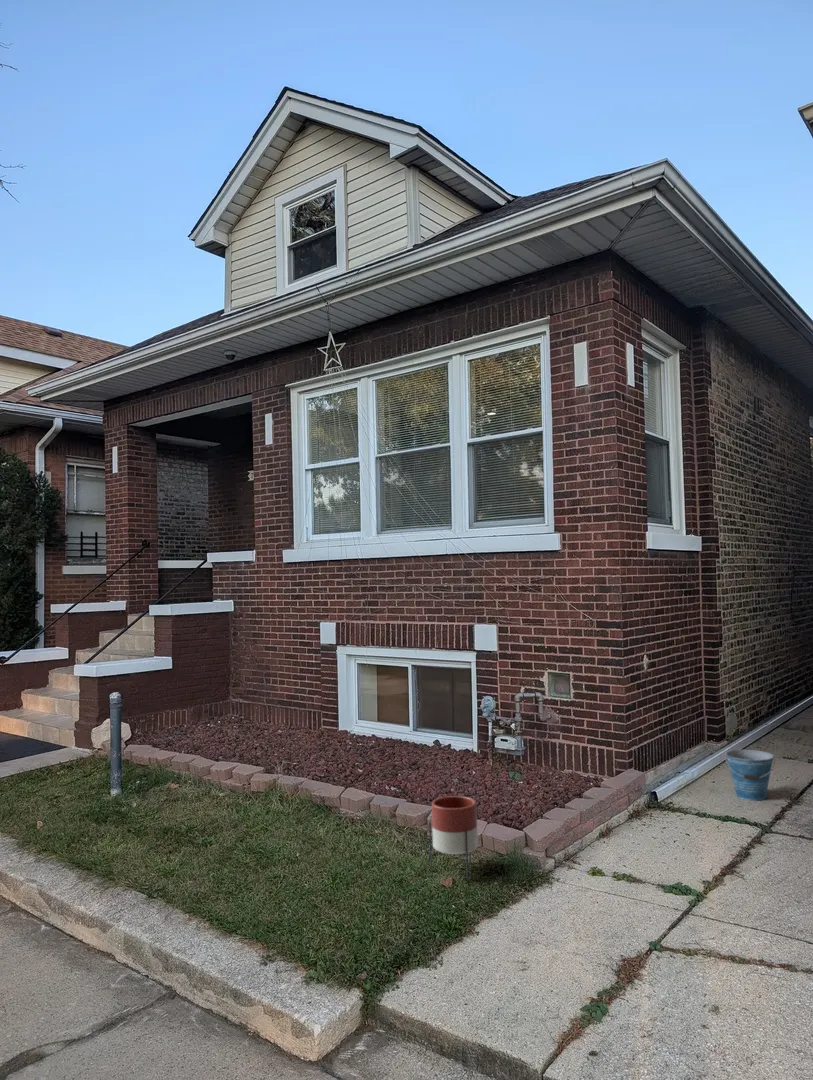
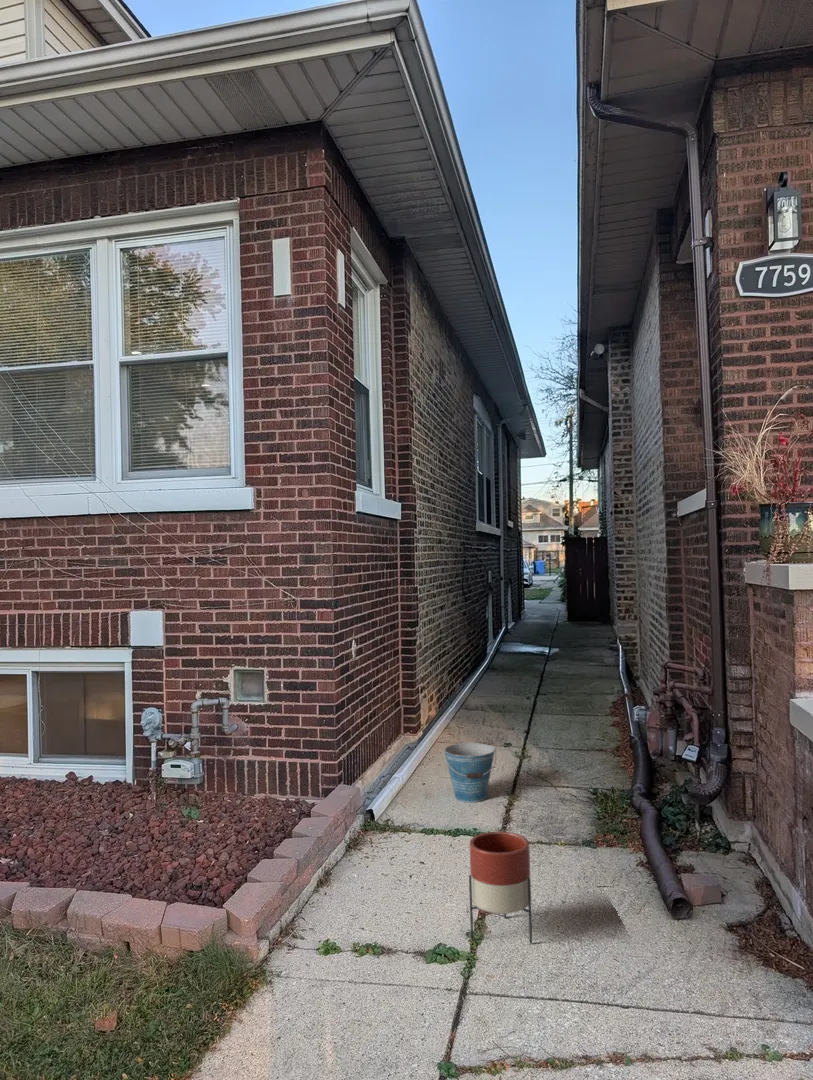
planter: present [429,796,478,880] -> present [469,832,532,943]

